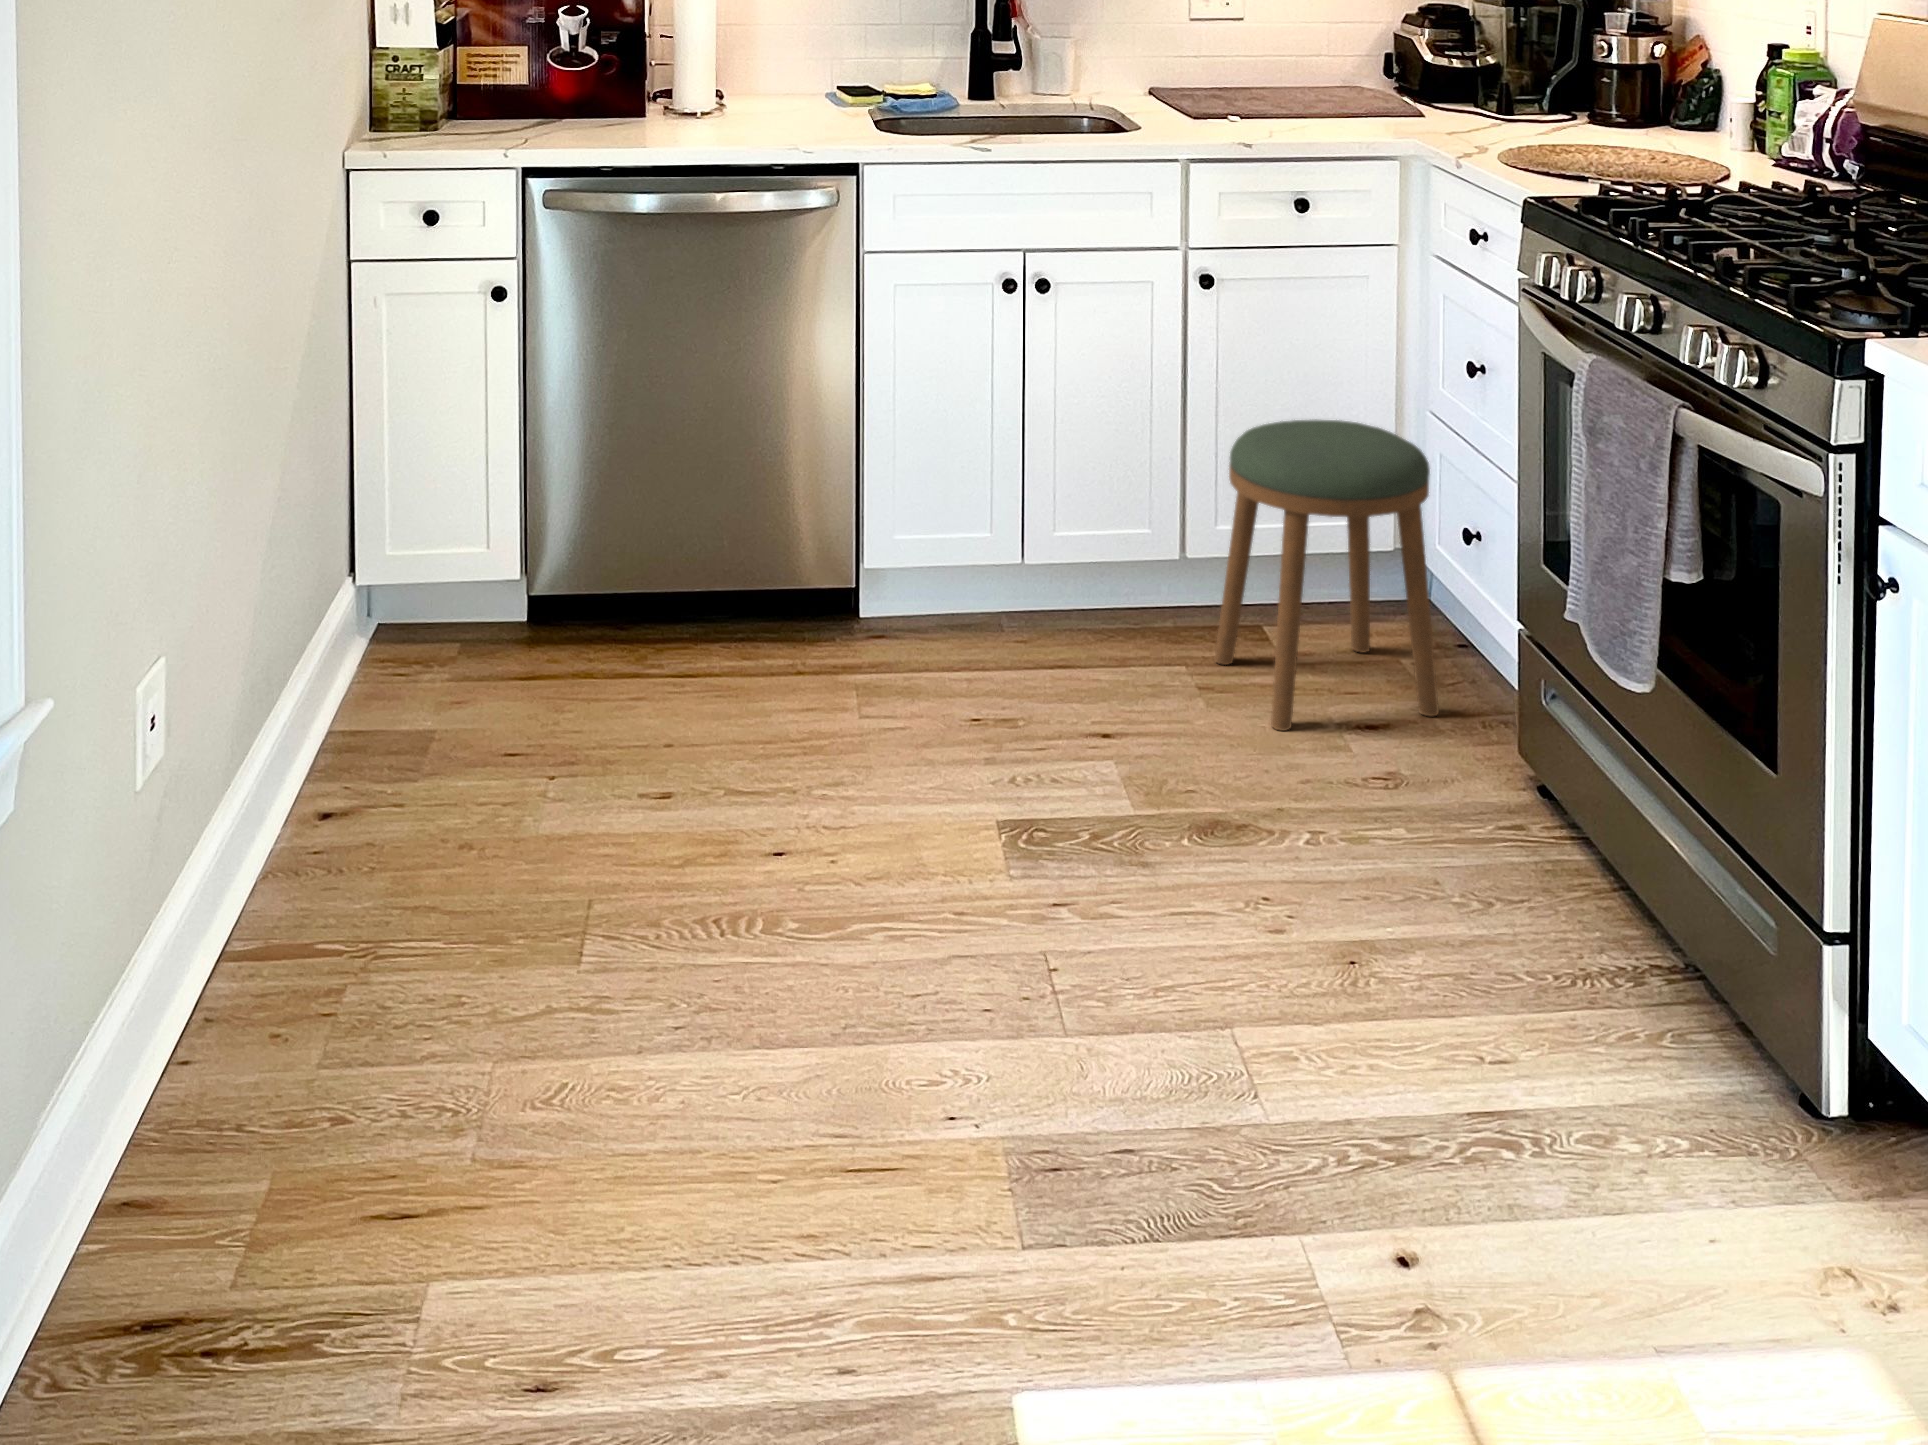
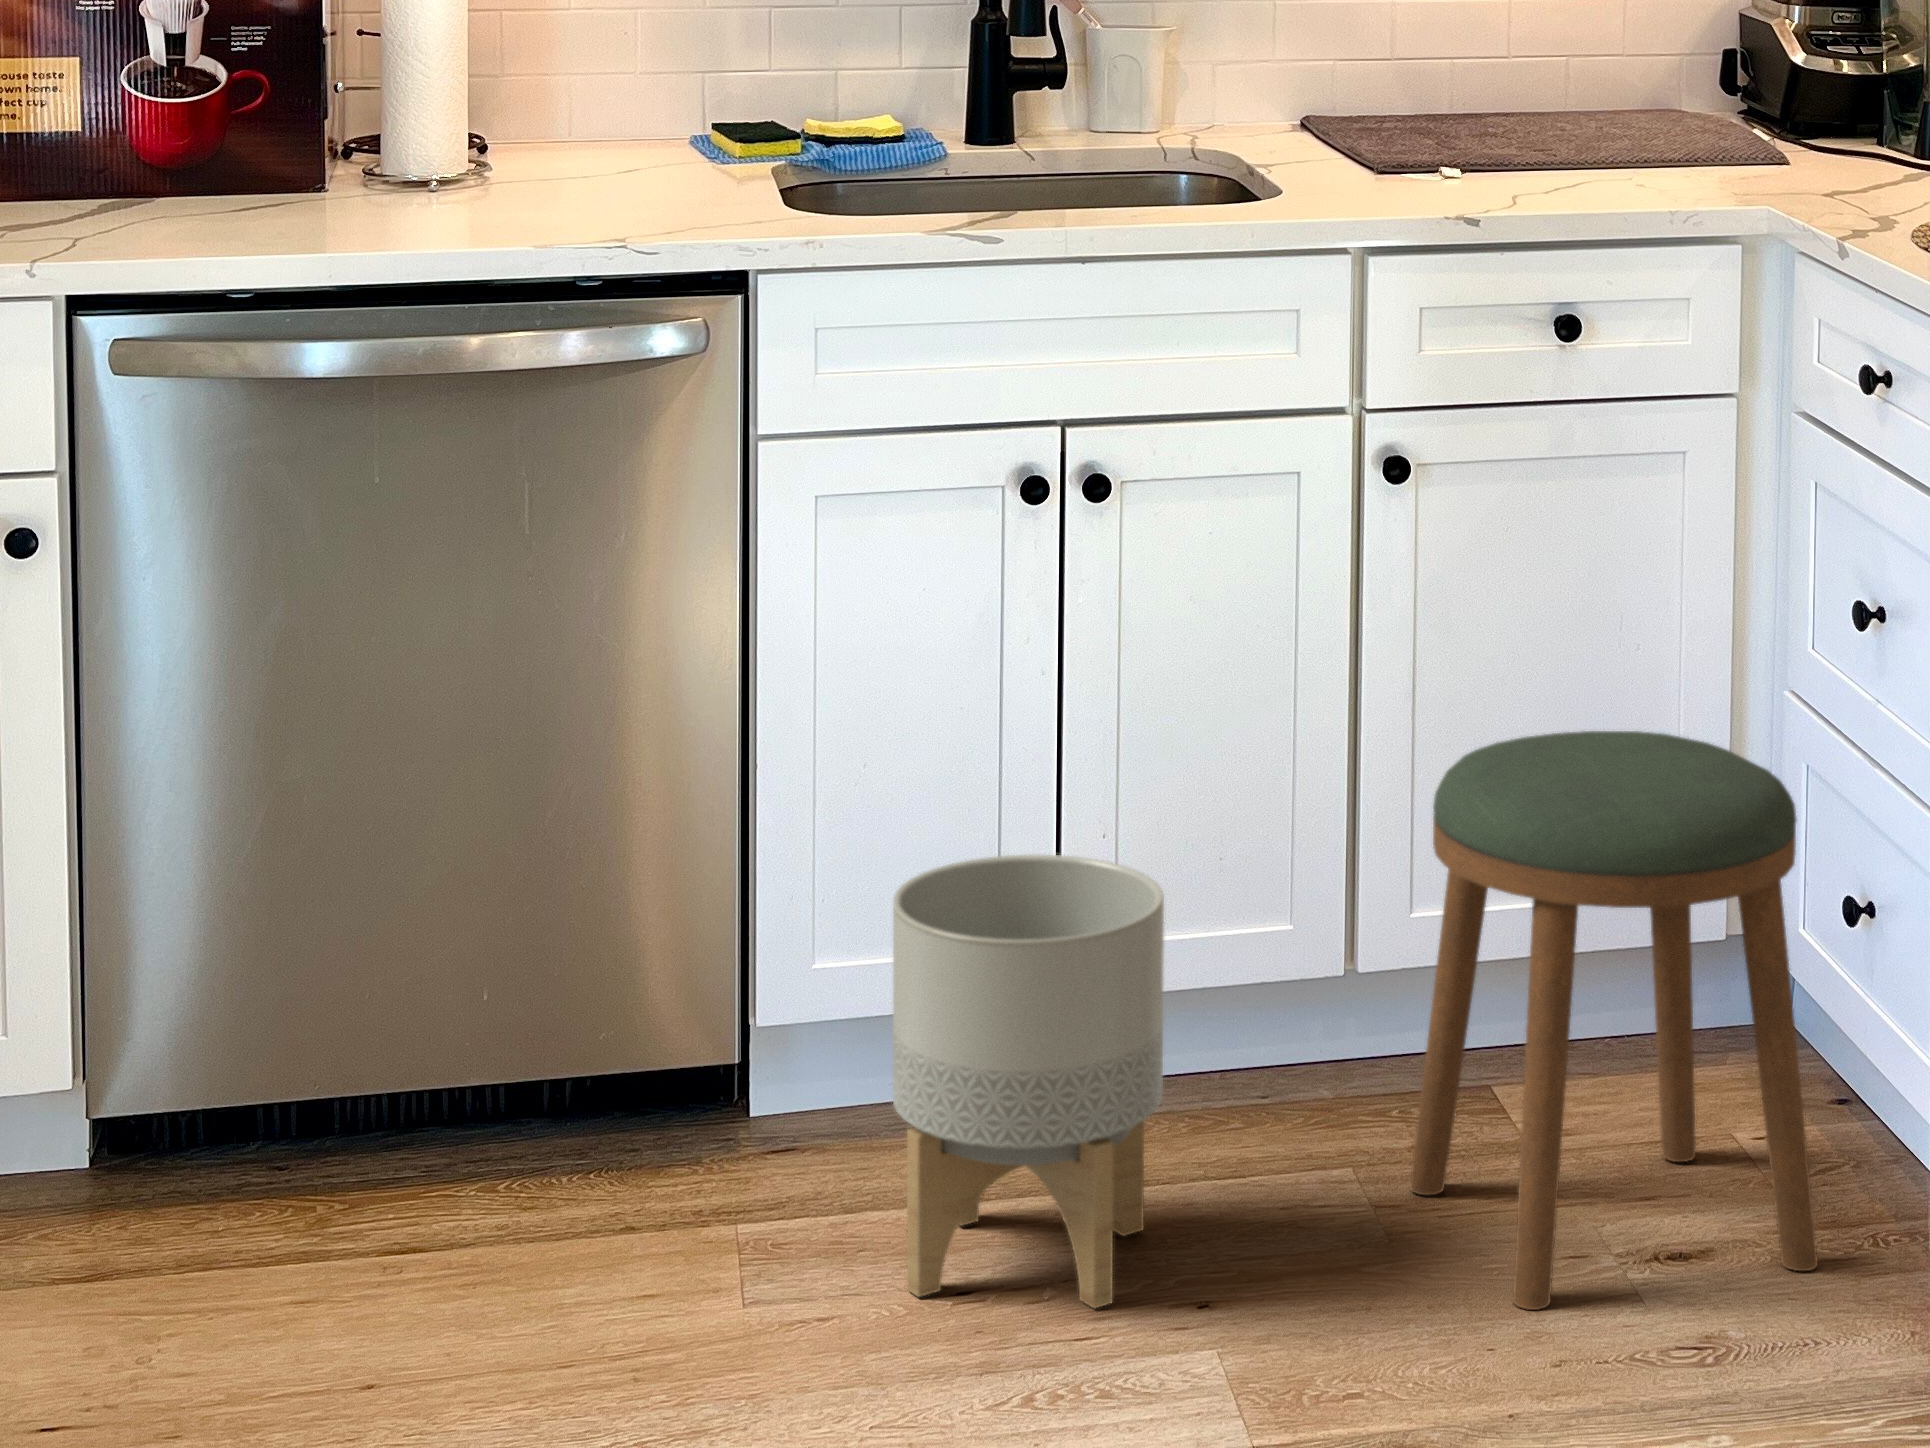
planter: none [940,476,1084,718] -> present [893,854,1164,1308]

